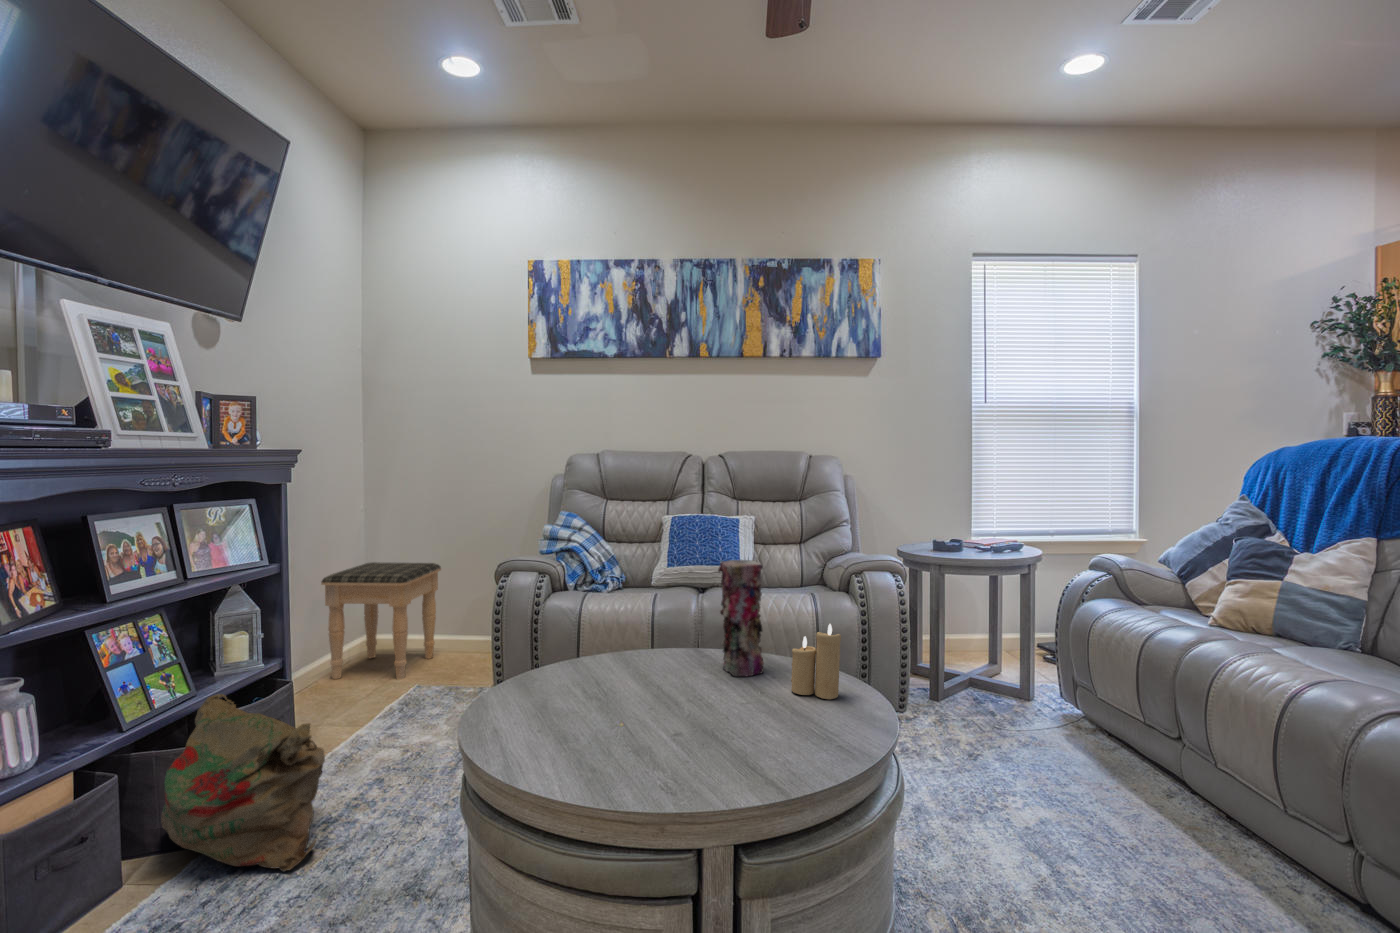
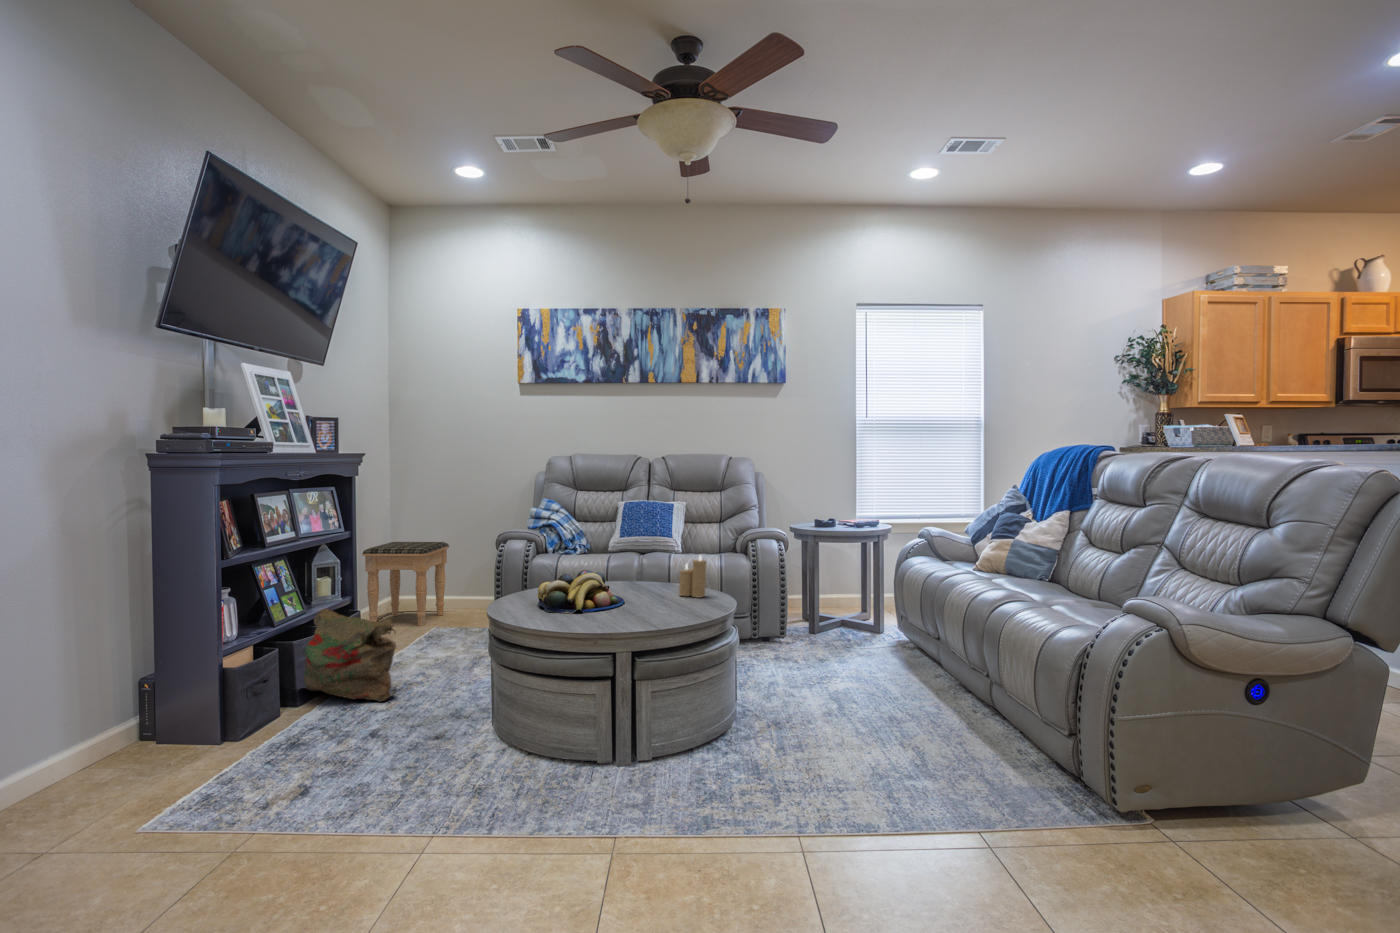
vase: present [718,560,764,676] -> none [640,522,667,591]
fruit bowl: none [550,650,704,754] -> present [538,570,624,614]

